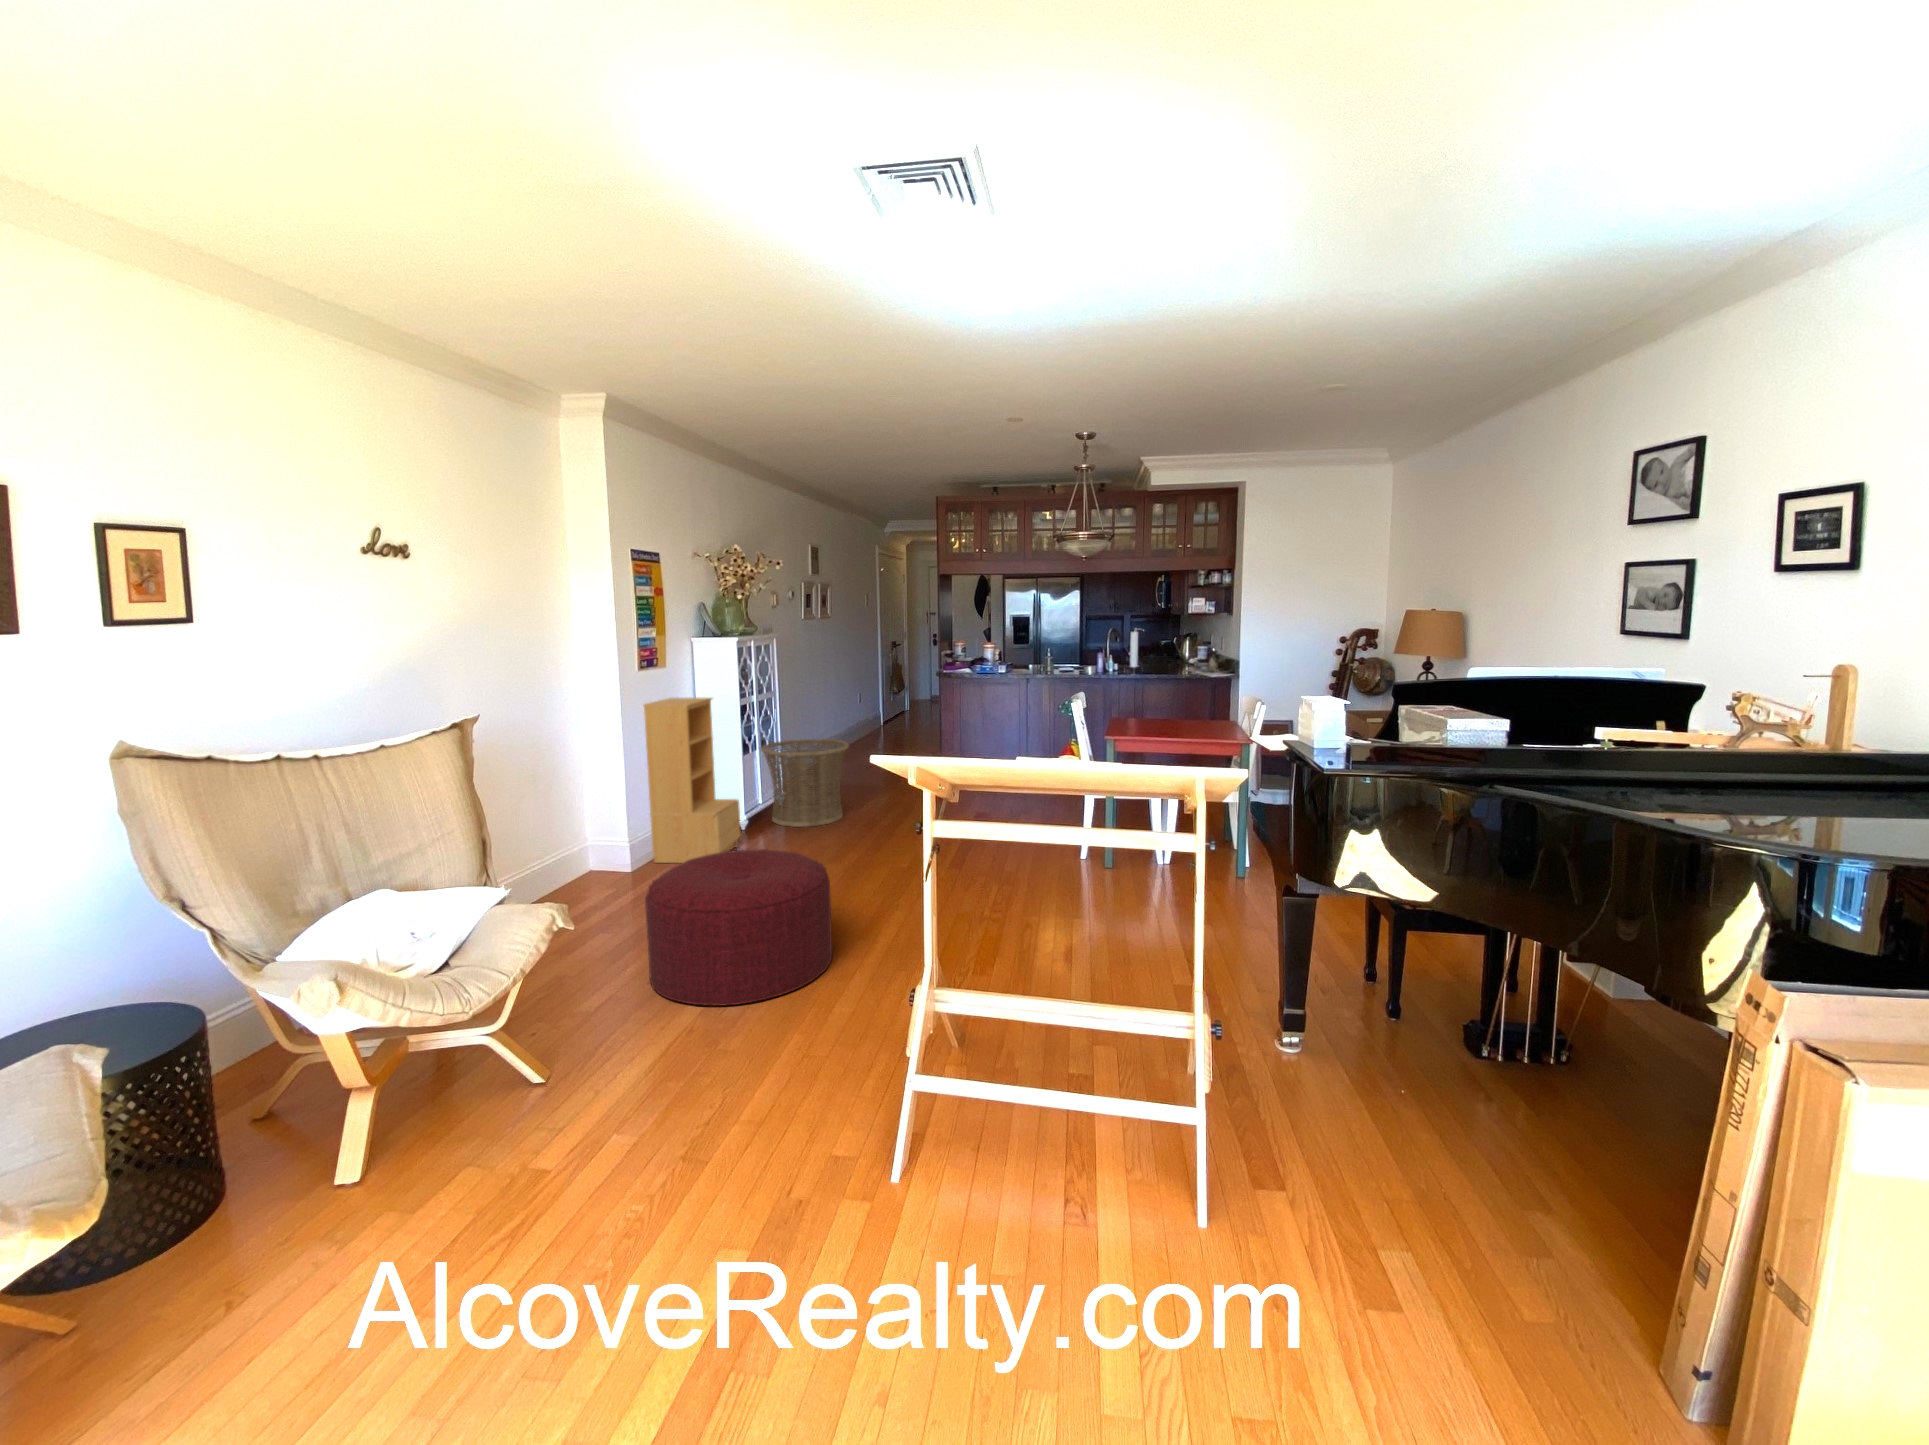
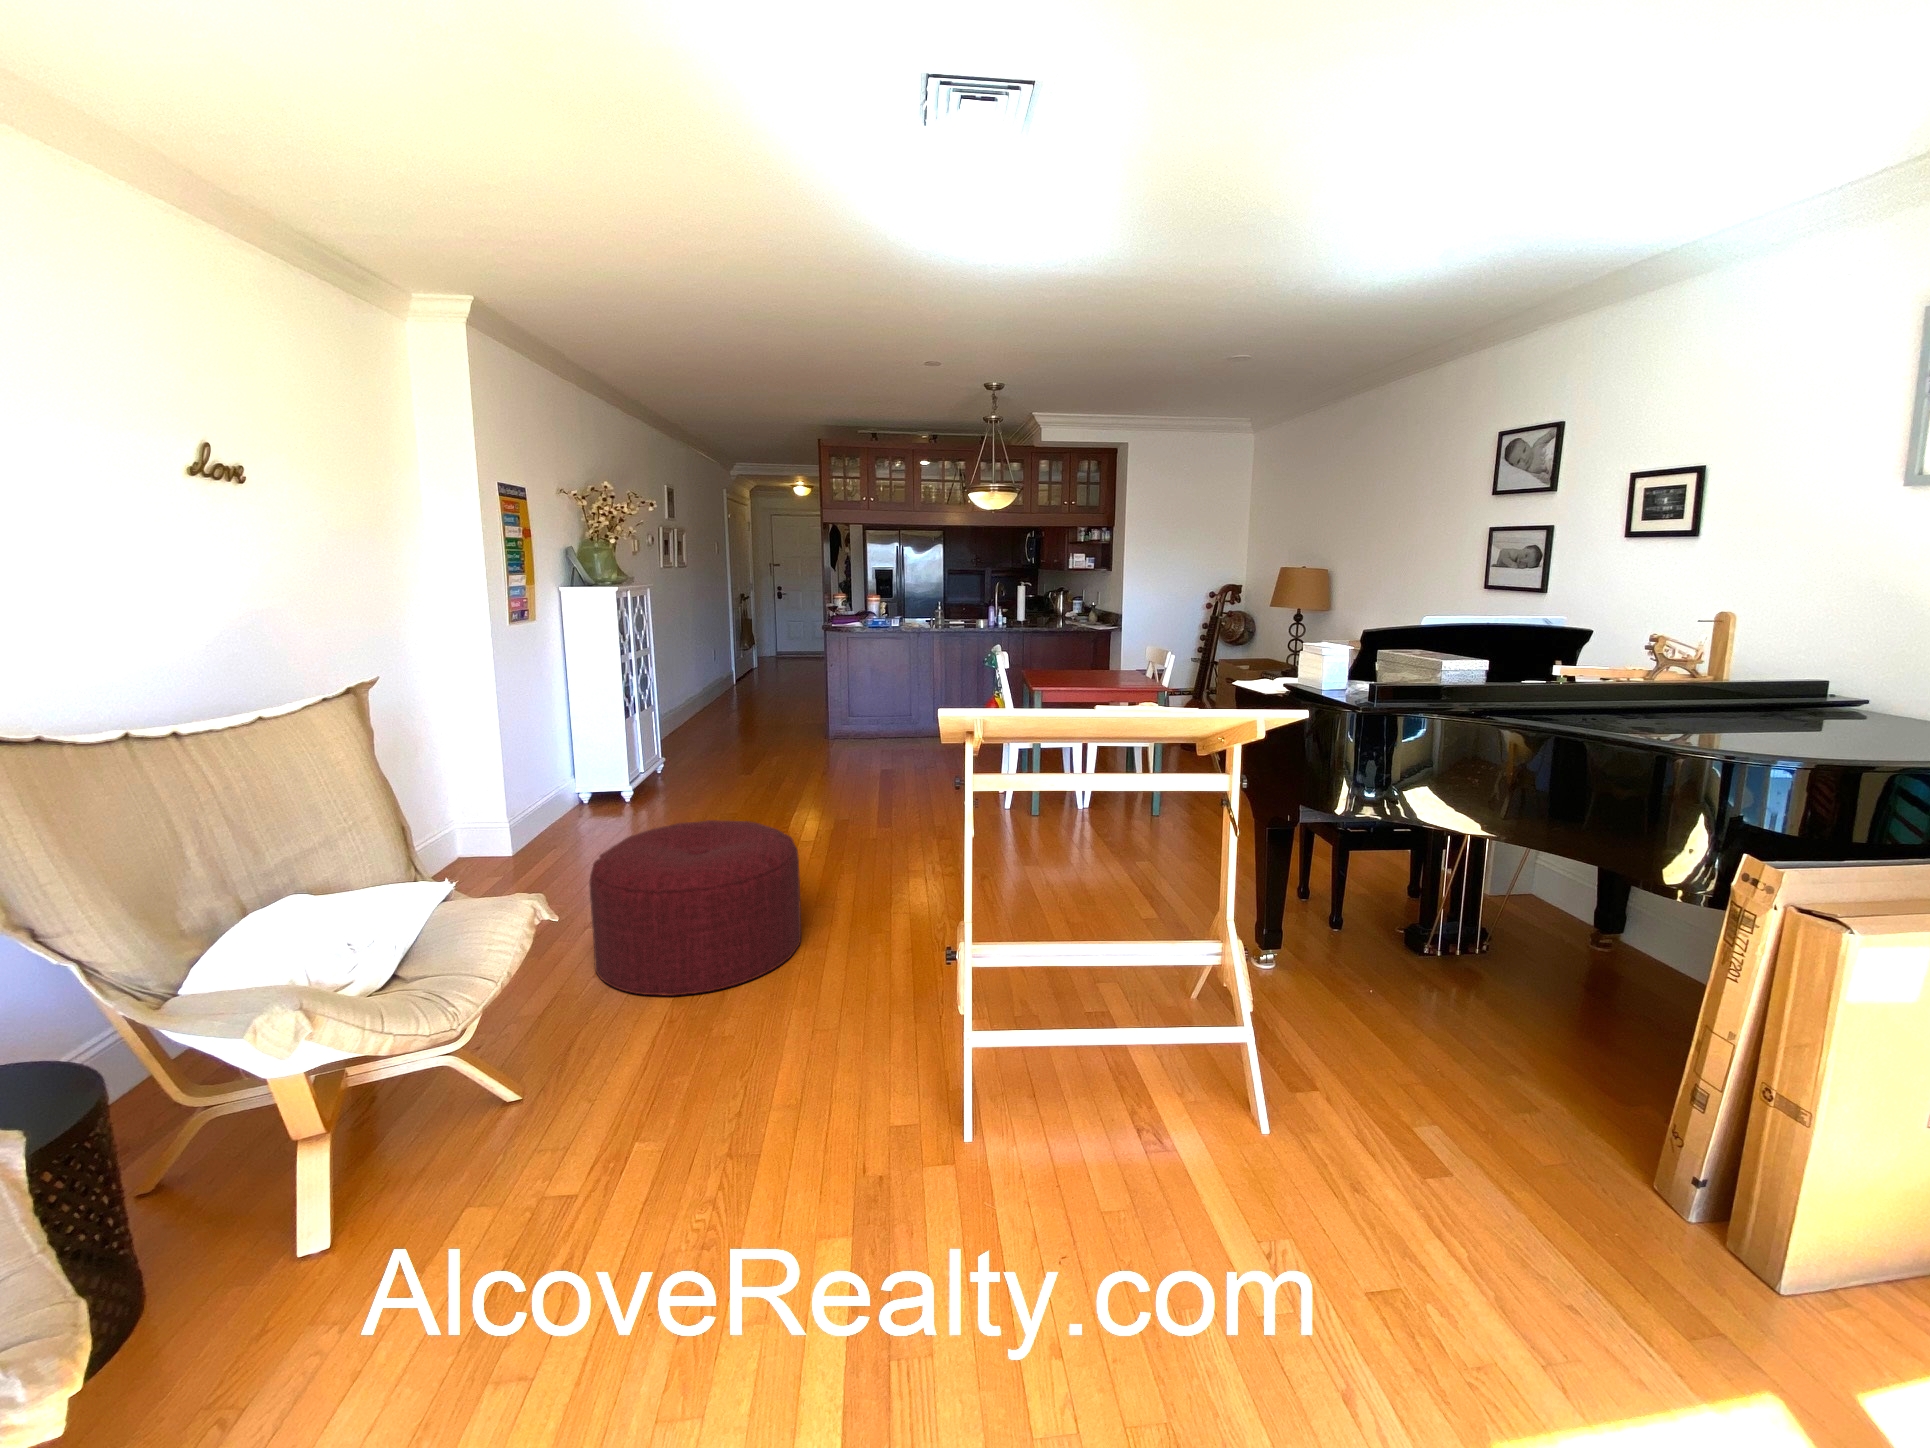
bookshelf: present [643,698,741,863] -> none [517,655,633,847]
basket: present [761,739,849,827] -> none [642,700,744,798]

